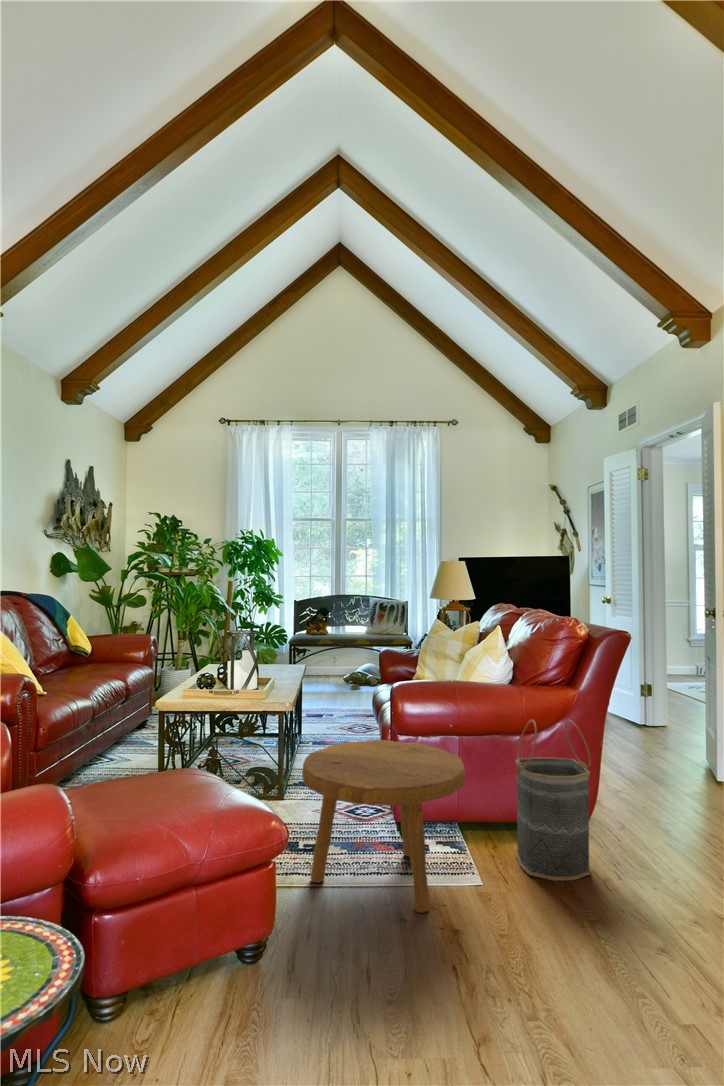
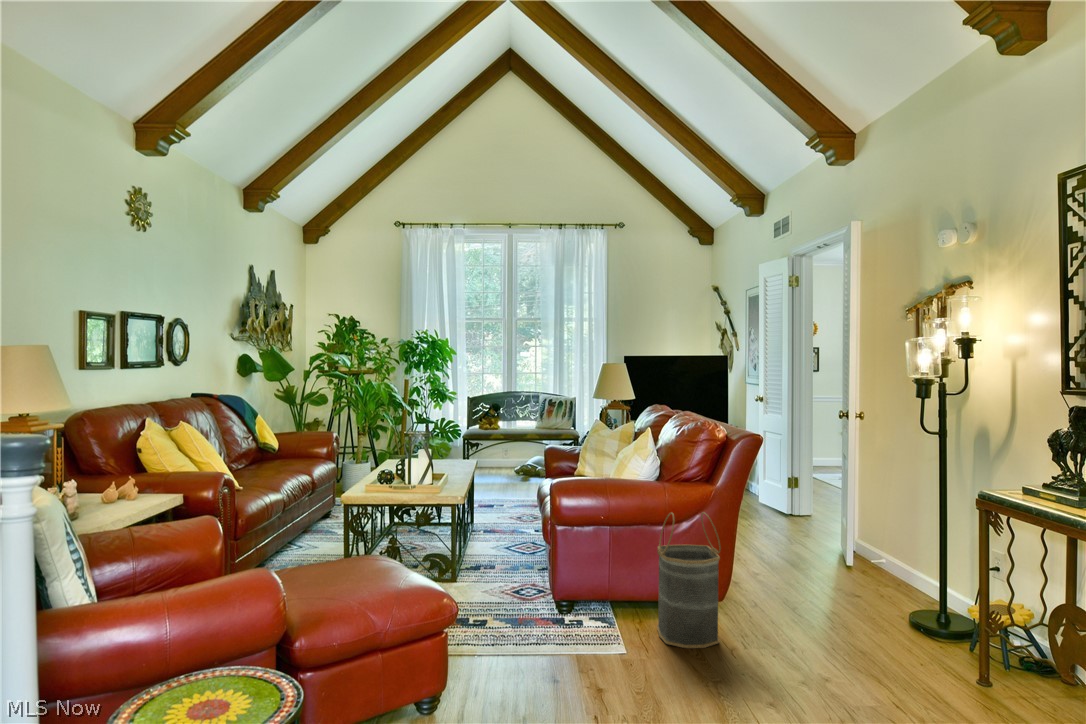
footstool: present [302,740,465,913] -> none [471,530,611,674]

